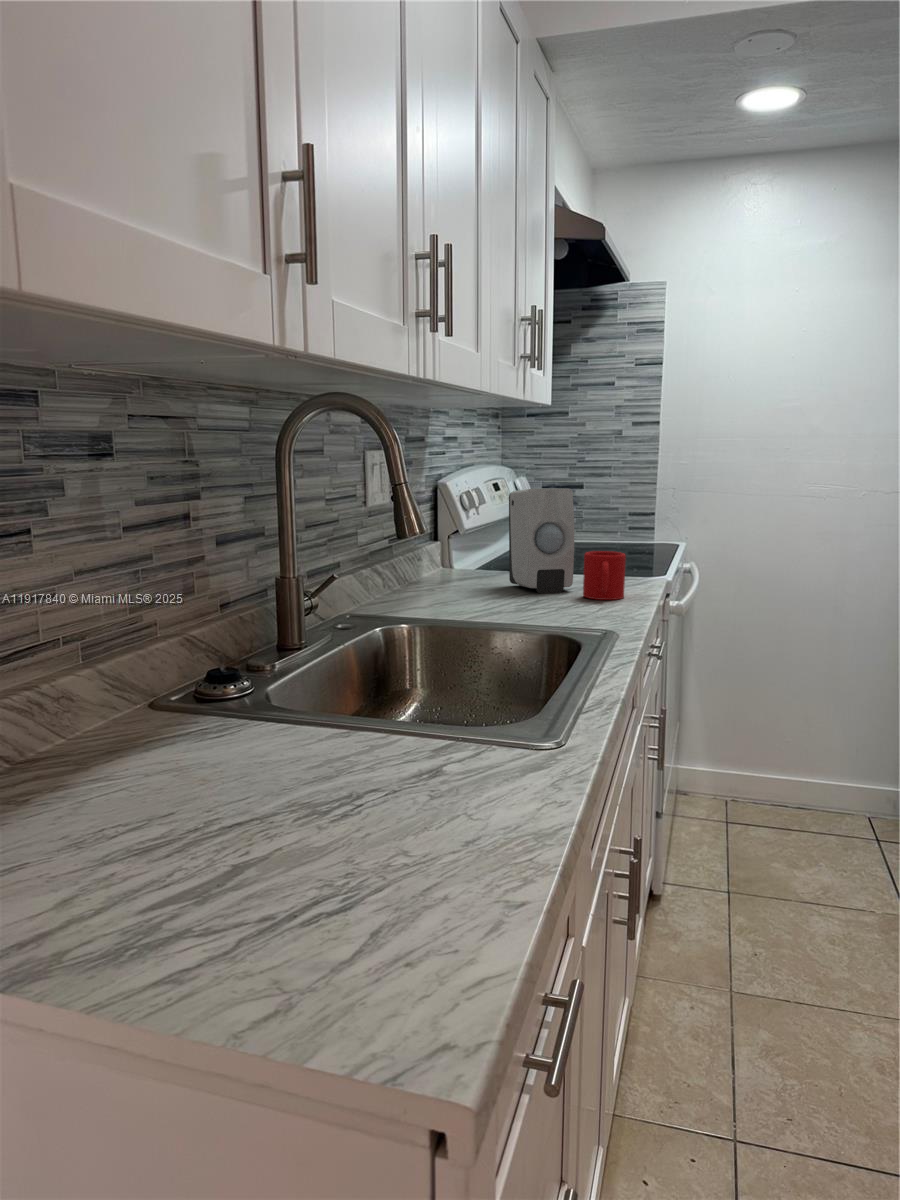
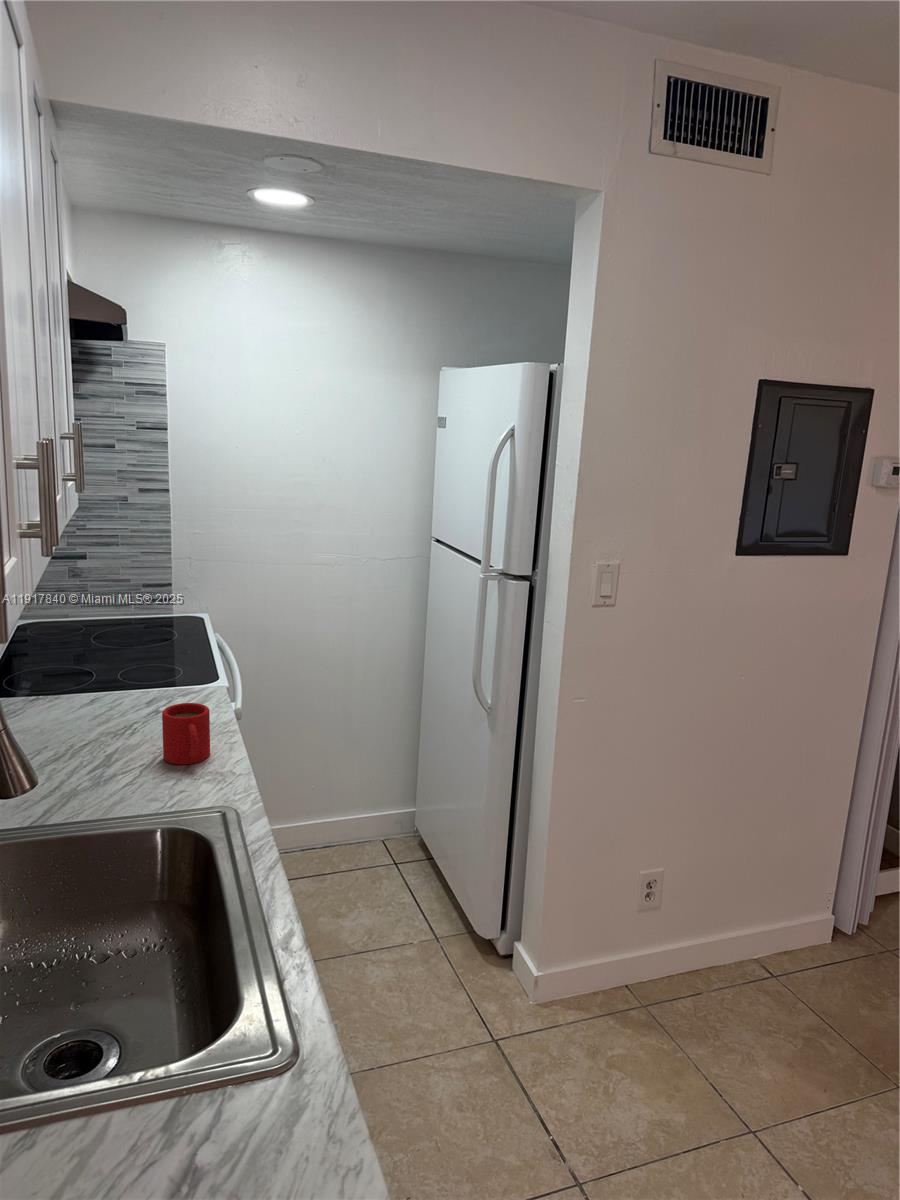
soap dispenser: present [509,488,574,593] -> none [46,628,143,759]

